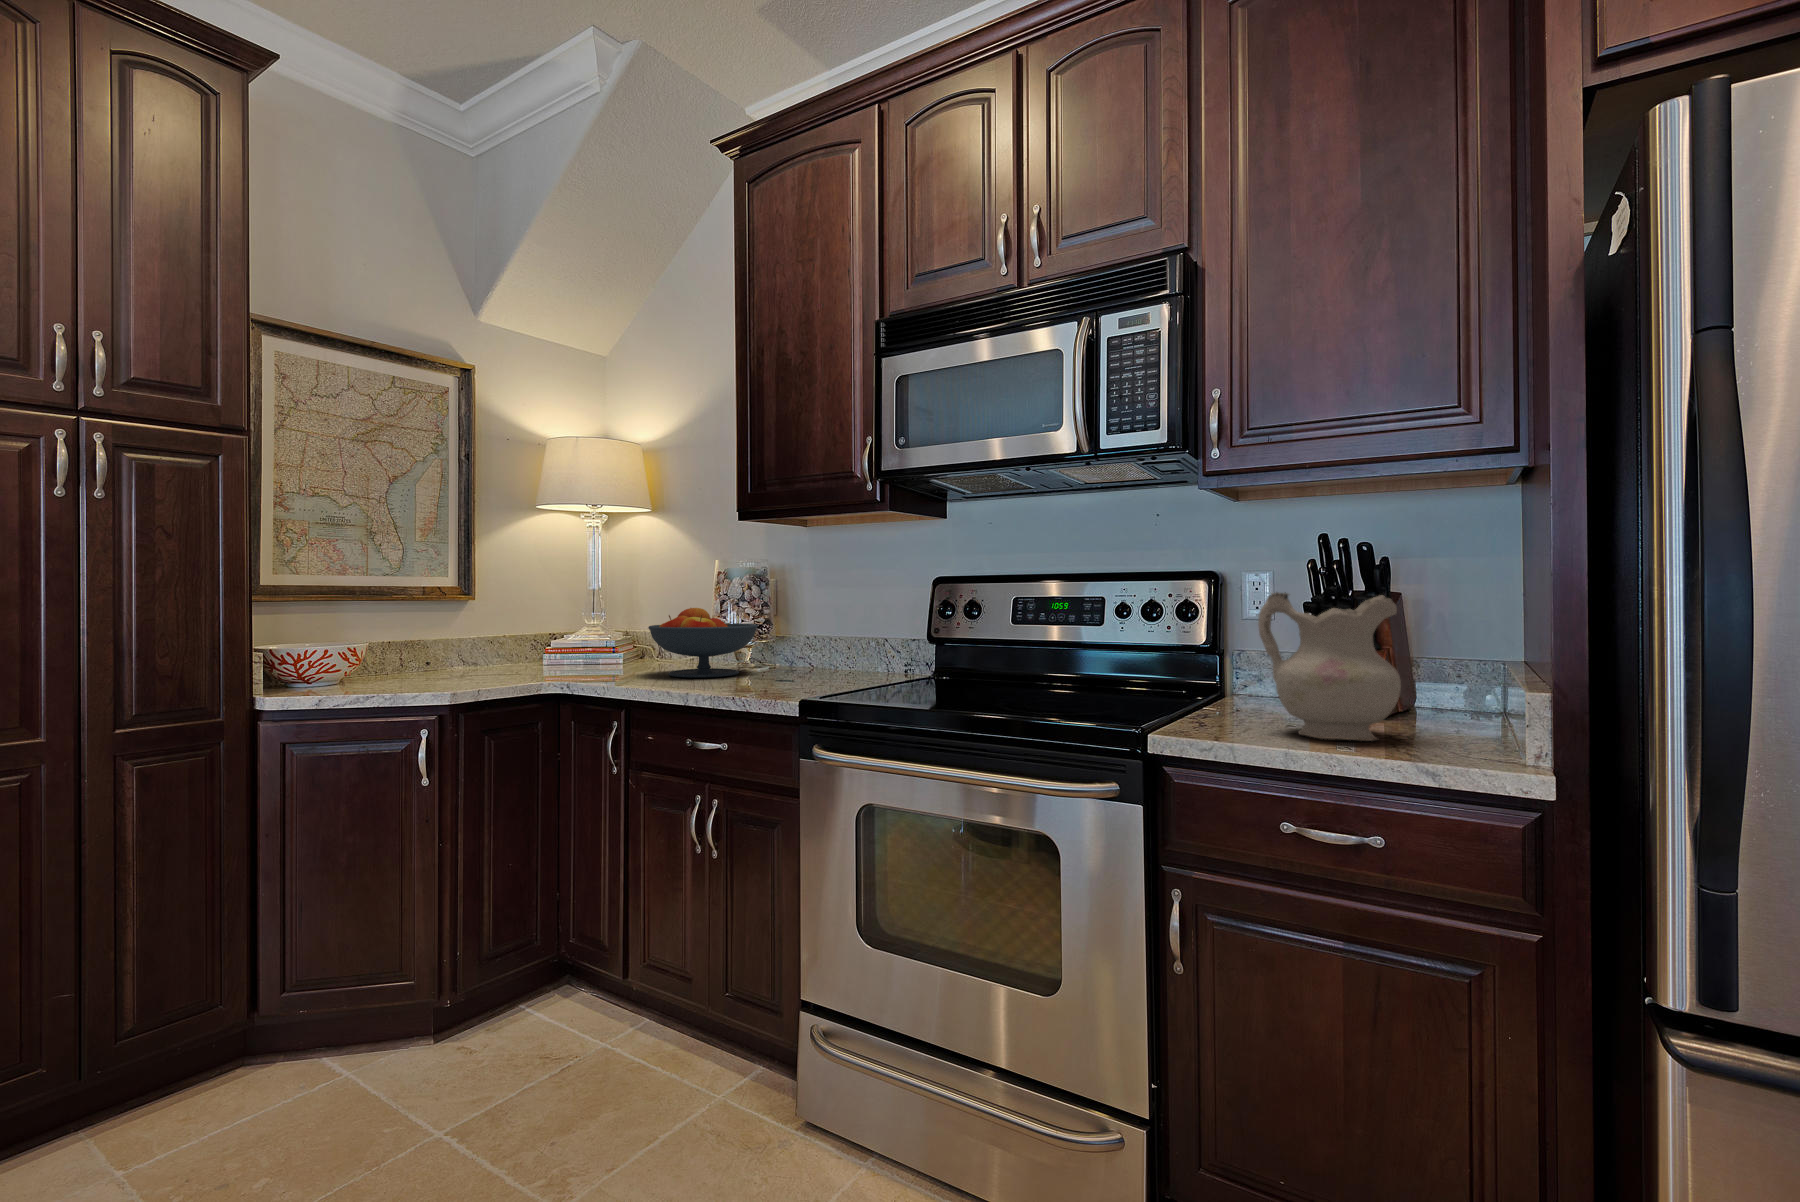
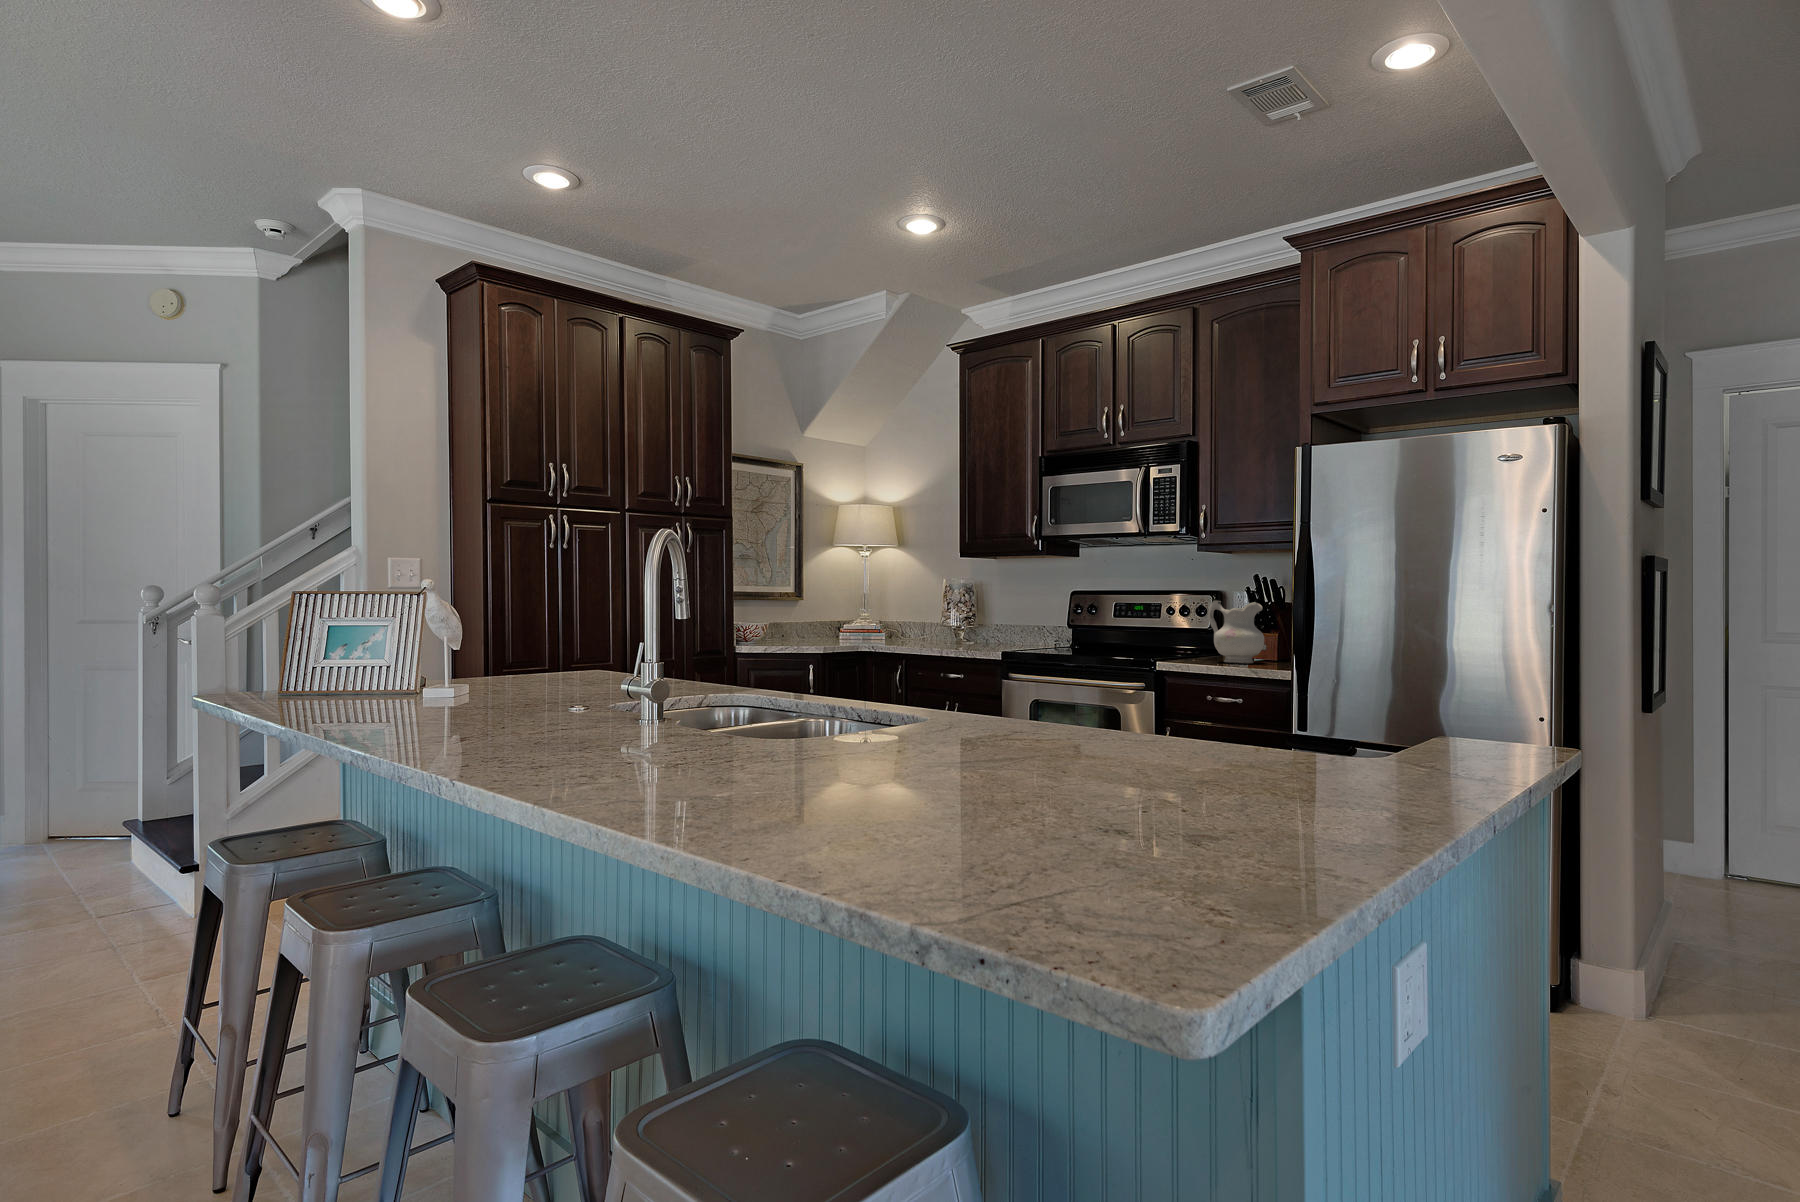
fruit bowl: present [648,608,758,678] -> none [911,606,971,645]

